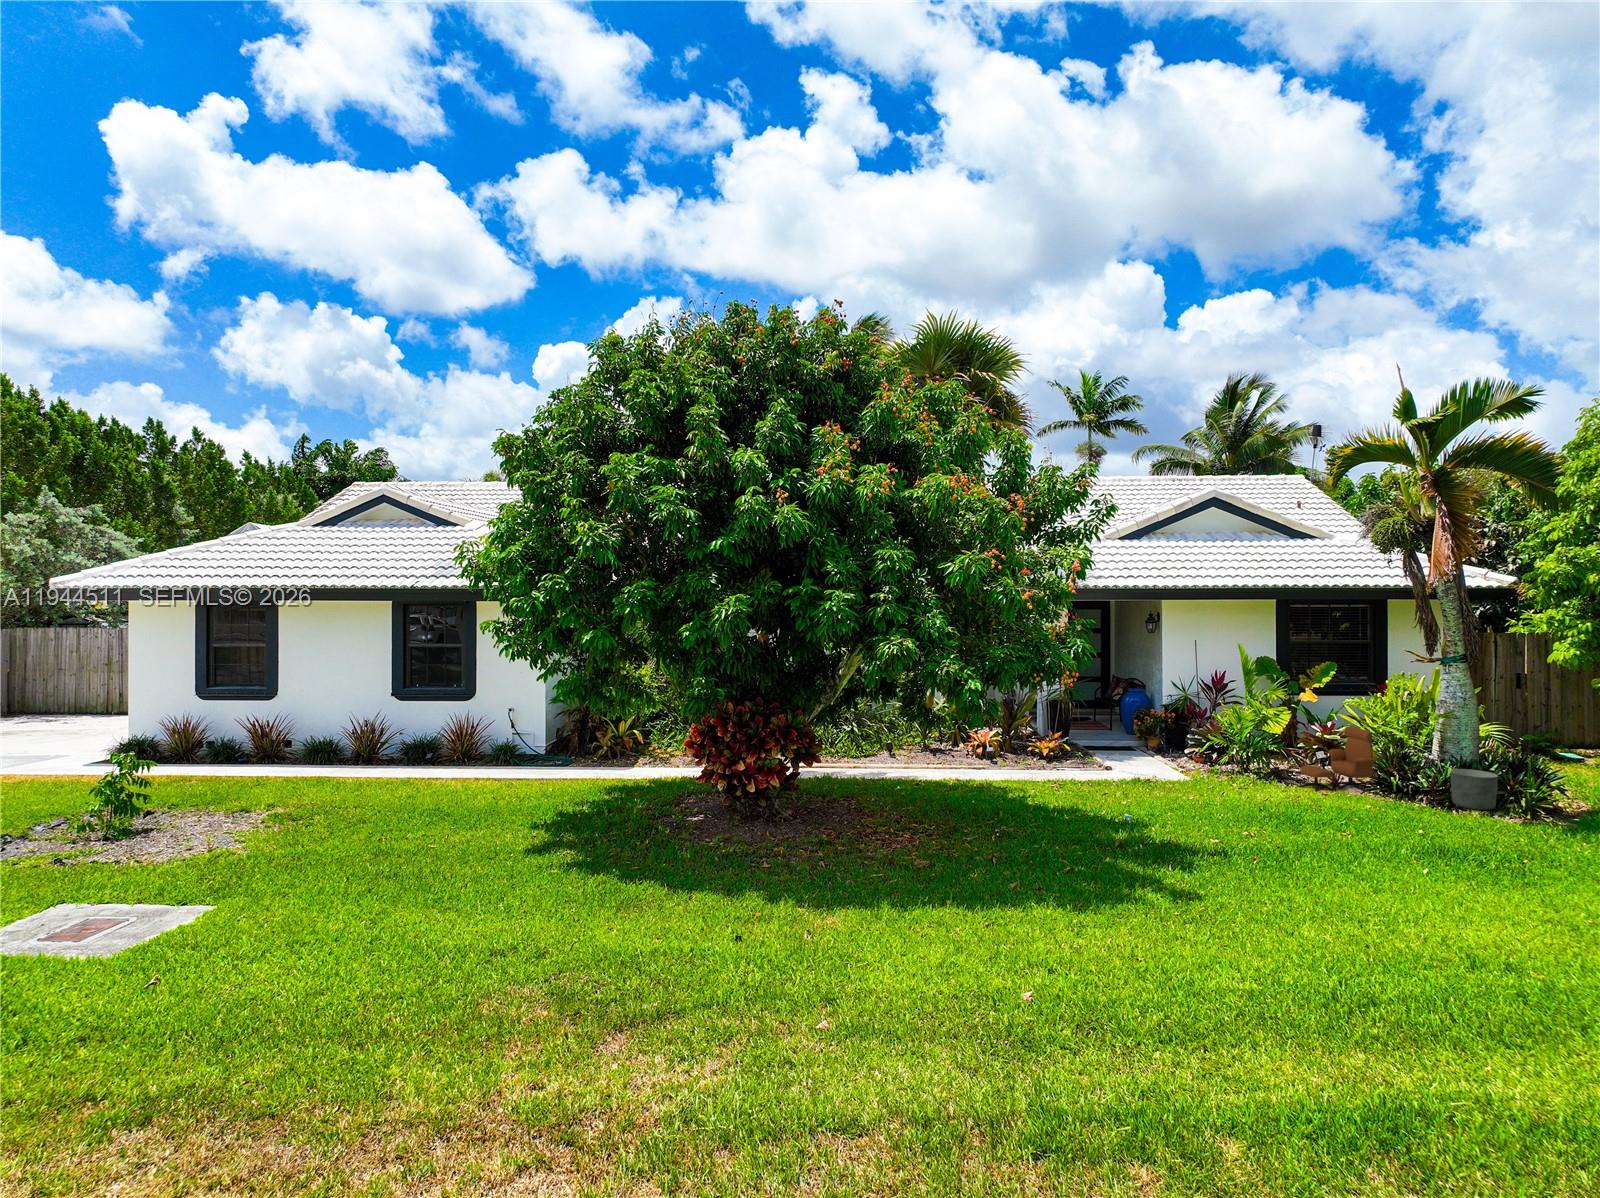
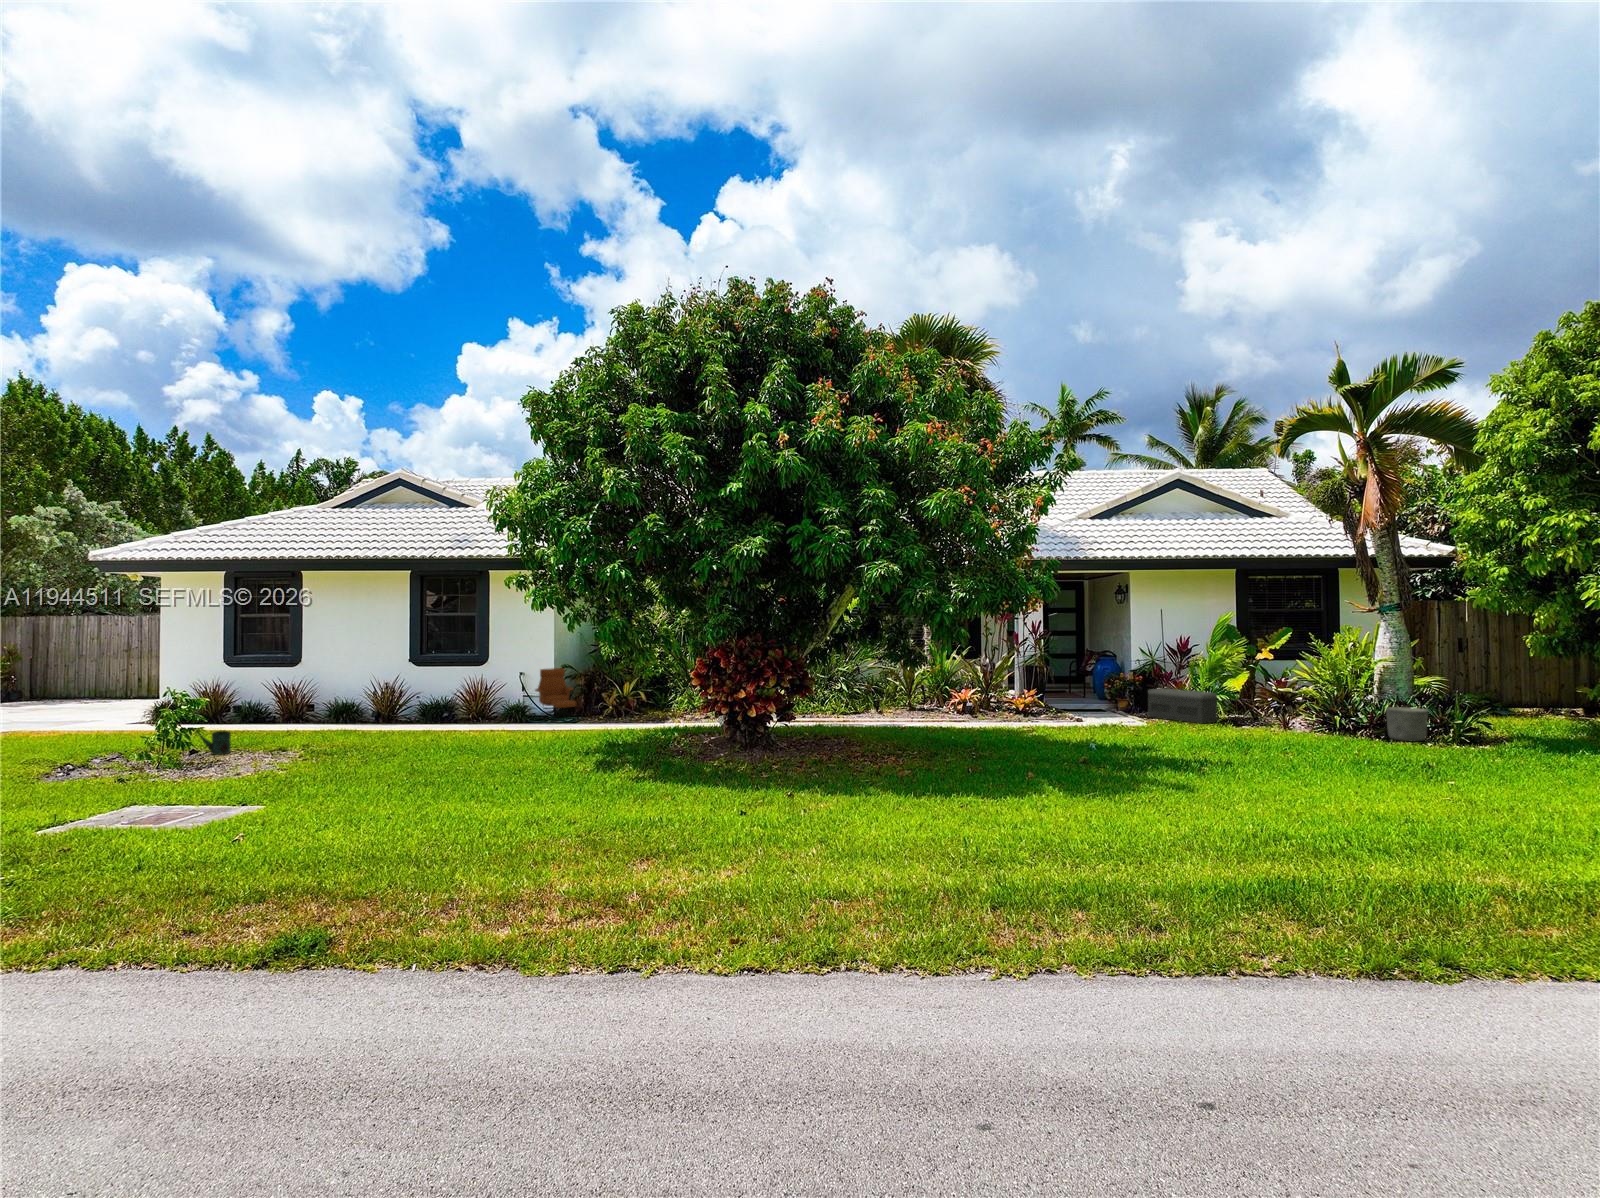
lounge chair: present [1299,726,1376,791] -> present [535,668,576,717]
storage bench: none [1181,732,1258,776] -> present [1148,689,1217,724]
watering can: none [142,798,192,826] -> present [194,731,231,755]

